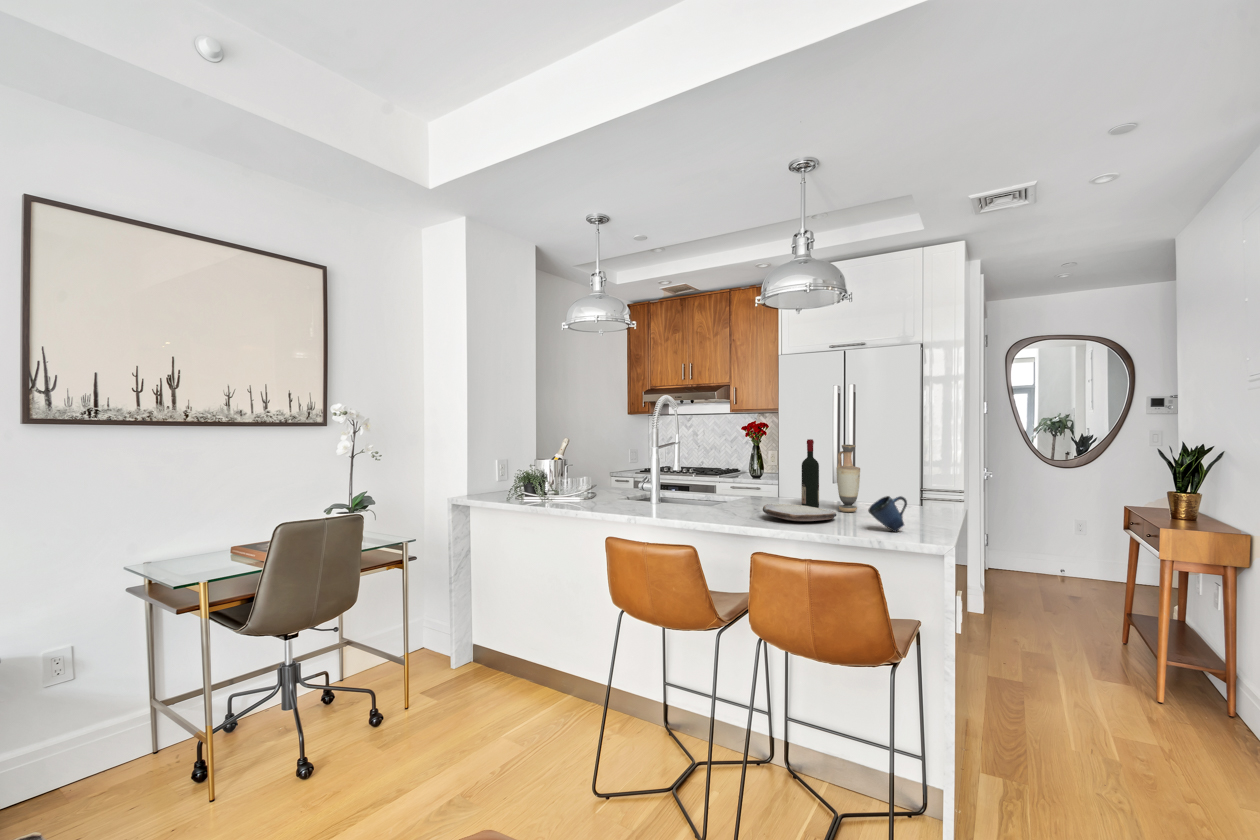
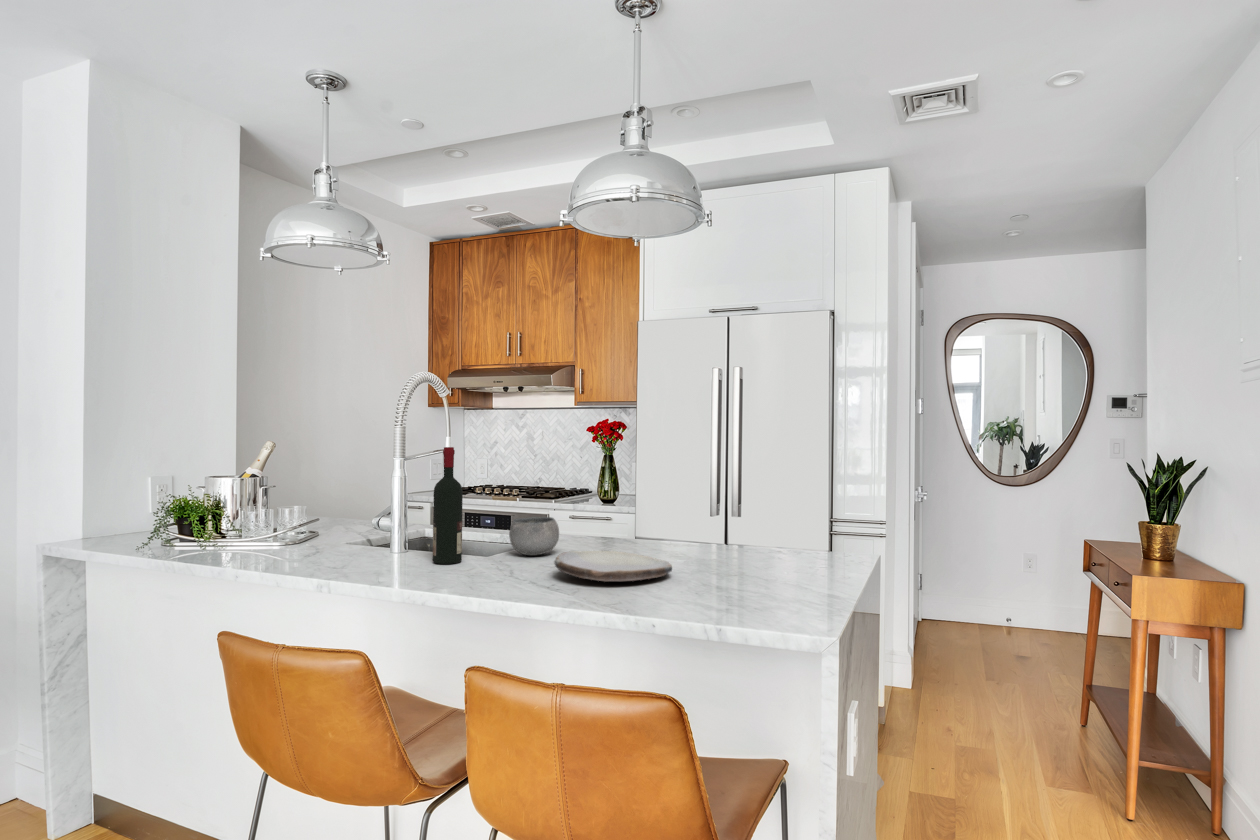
wine bottle: present [801,439,819,508] -> present [433,447,463,564]
vase: present [837,445,860,512] -> none [683,454,718,562]
bowl: none [724,484,755,507] -> present [509,517,559,555]
mug: present [868,496,907,532] -> none [711,540,773,600]

